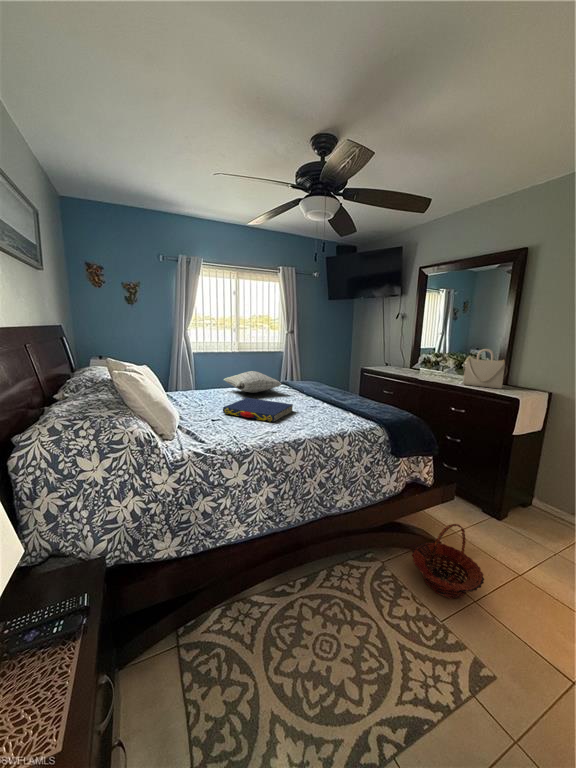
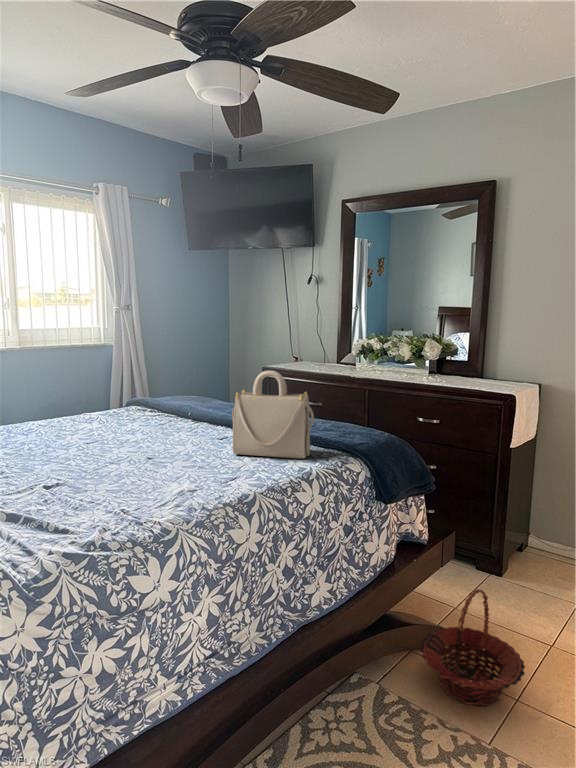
handbag: present [463,349,505,388] -> present [232,370,314,458]
pillow: present [224,371,282,393] -> none [25,387,153,430]
book: present [223,398,293,422] -> none [62,438,196,475]

